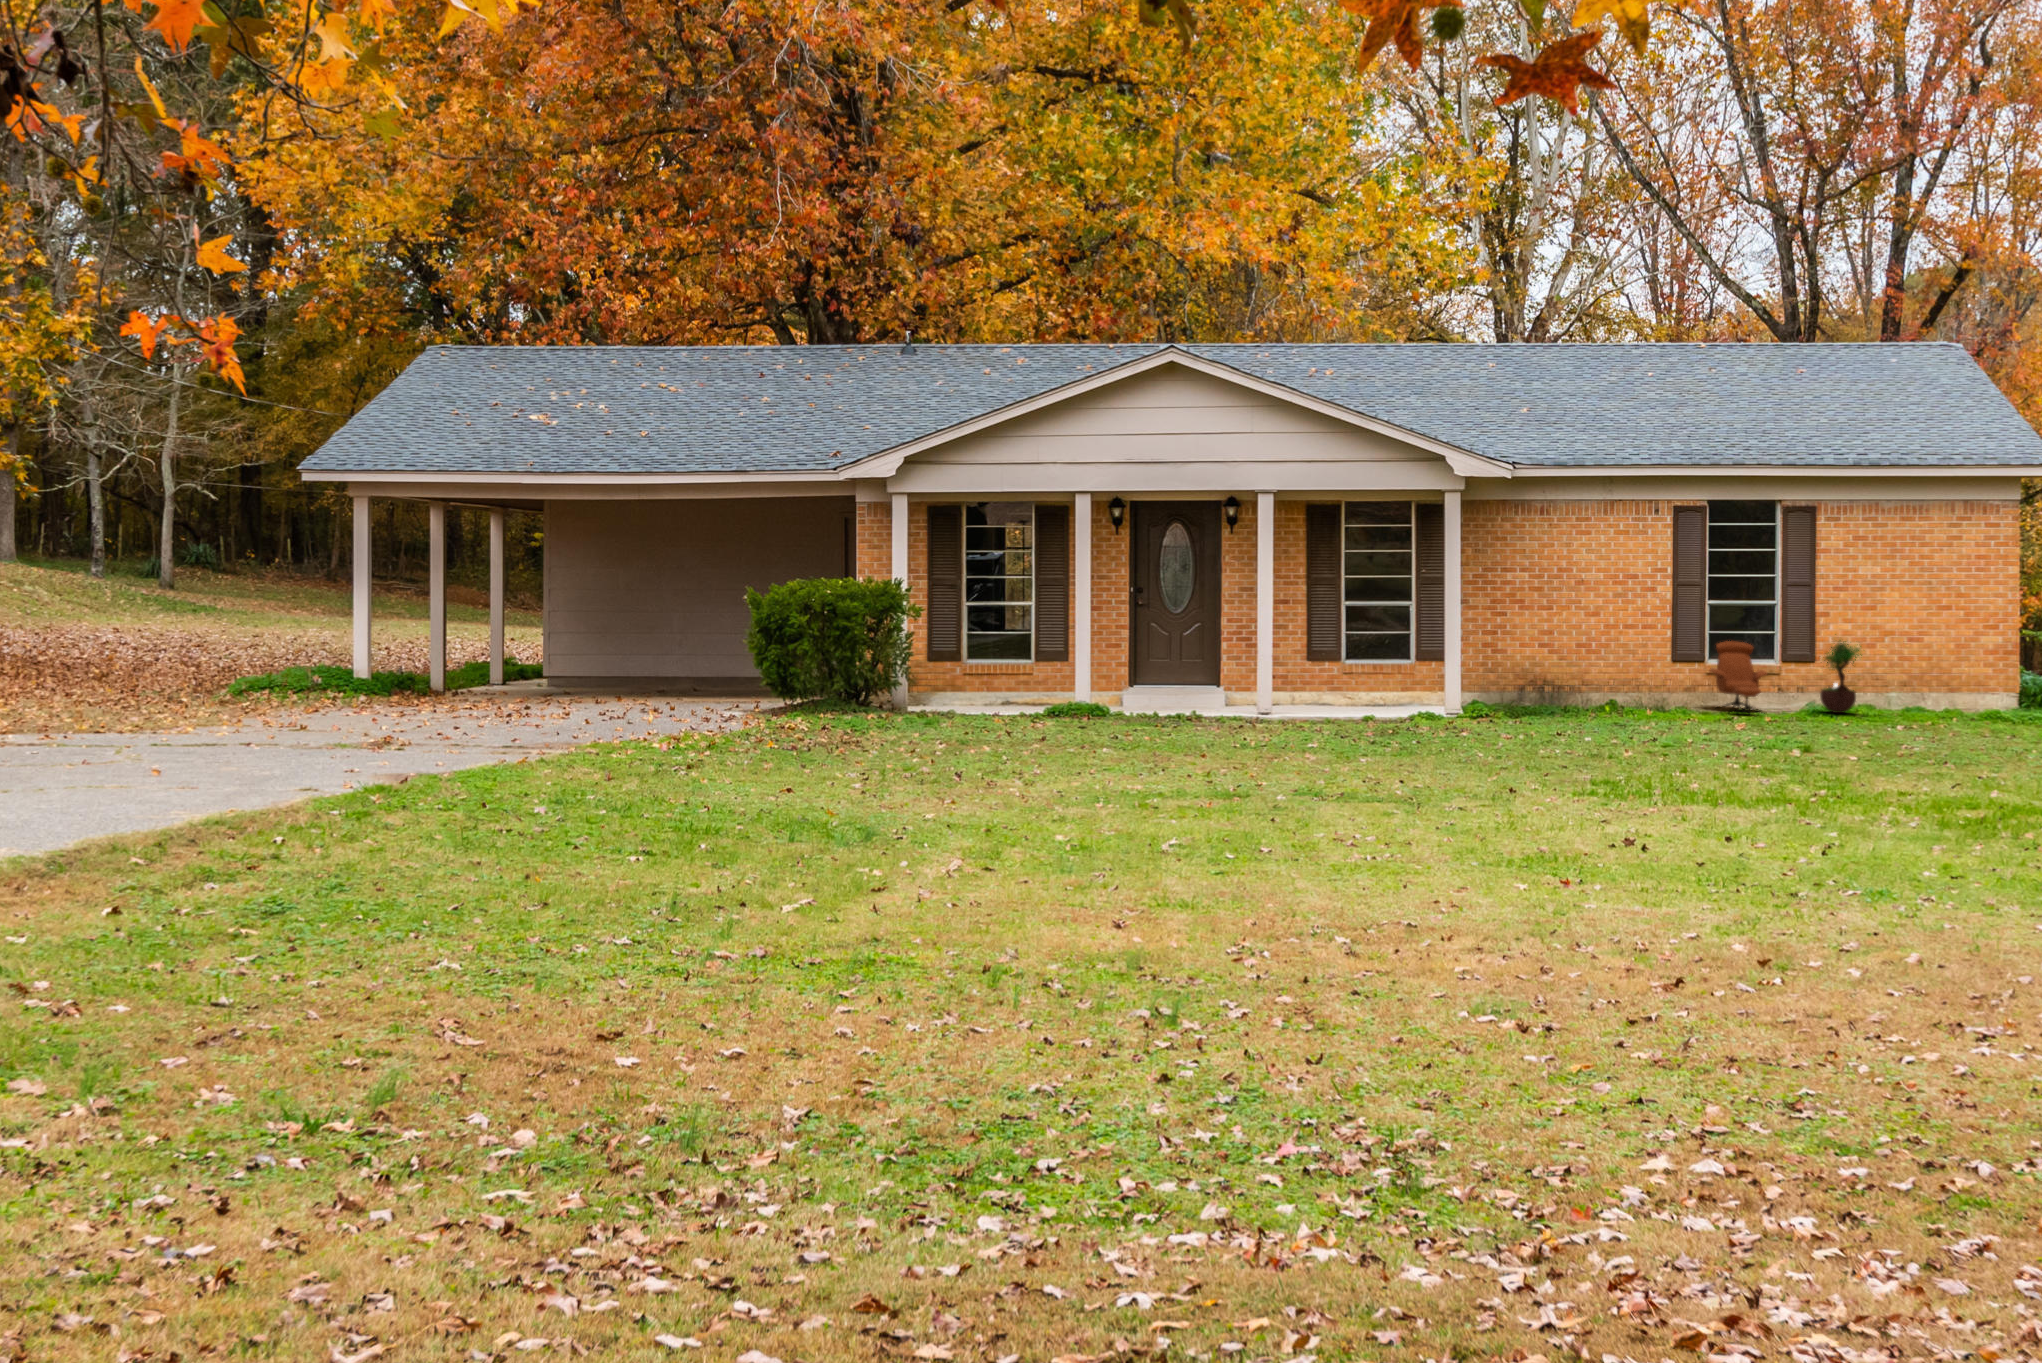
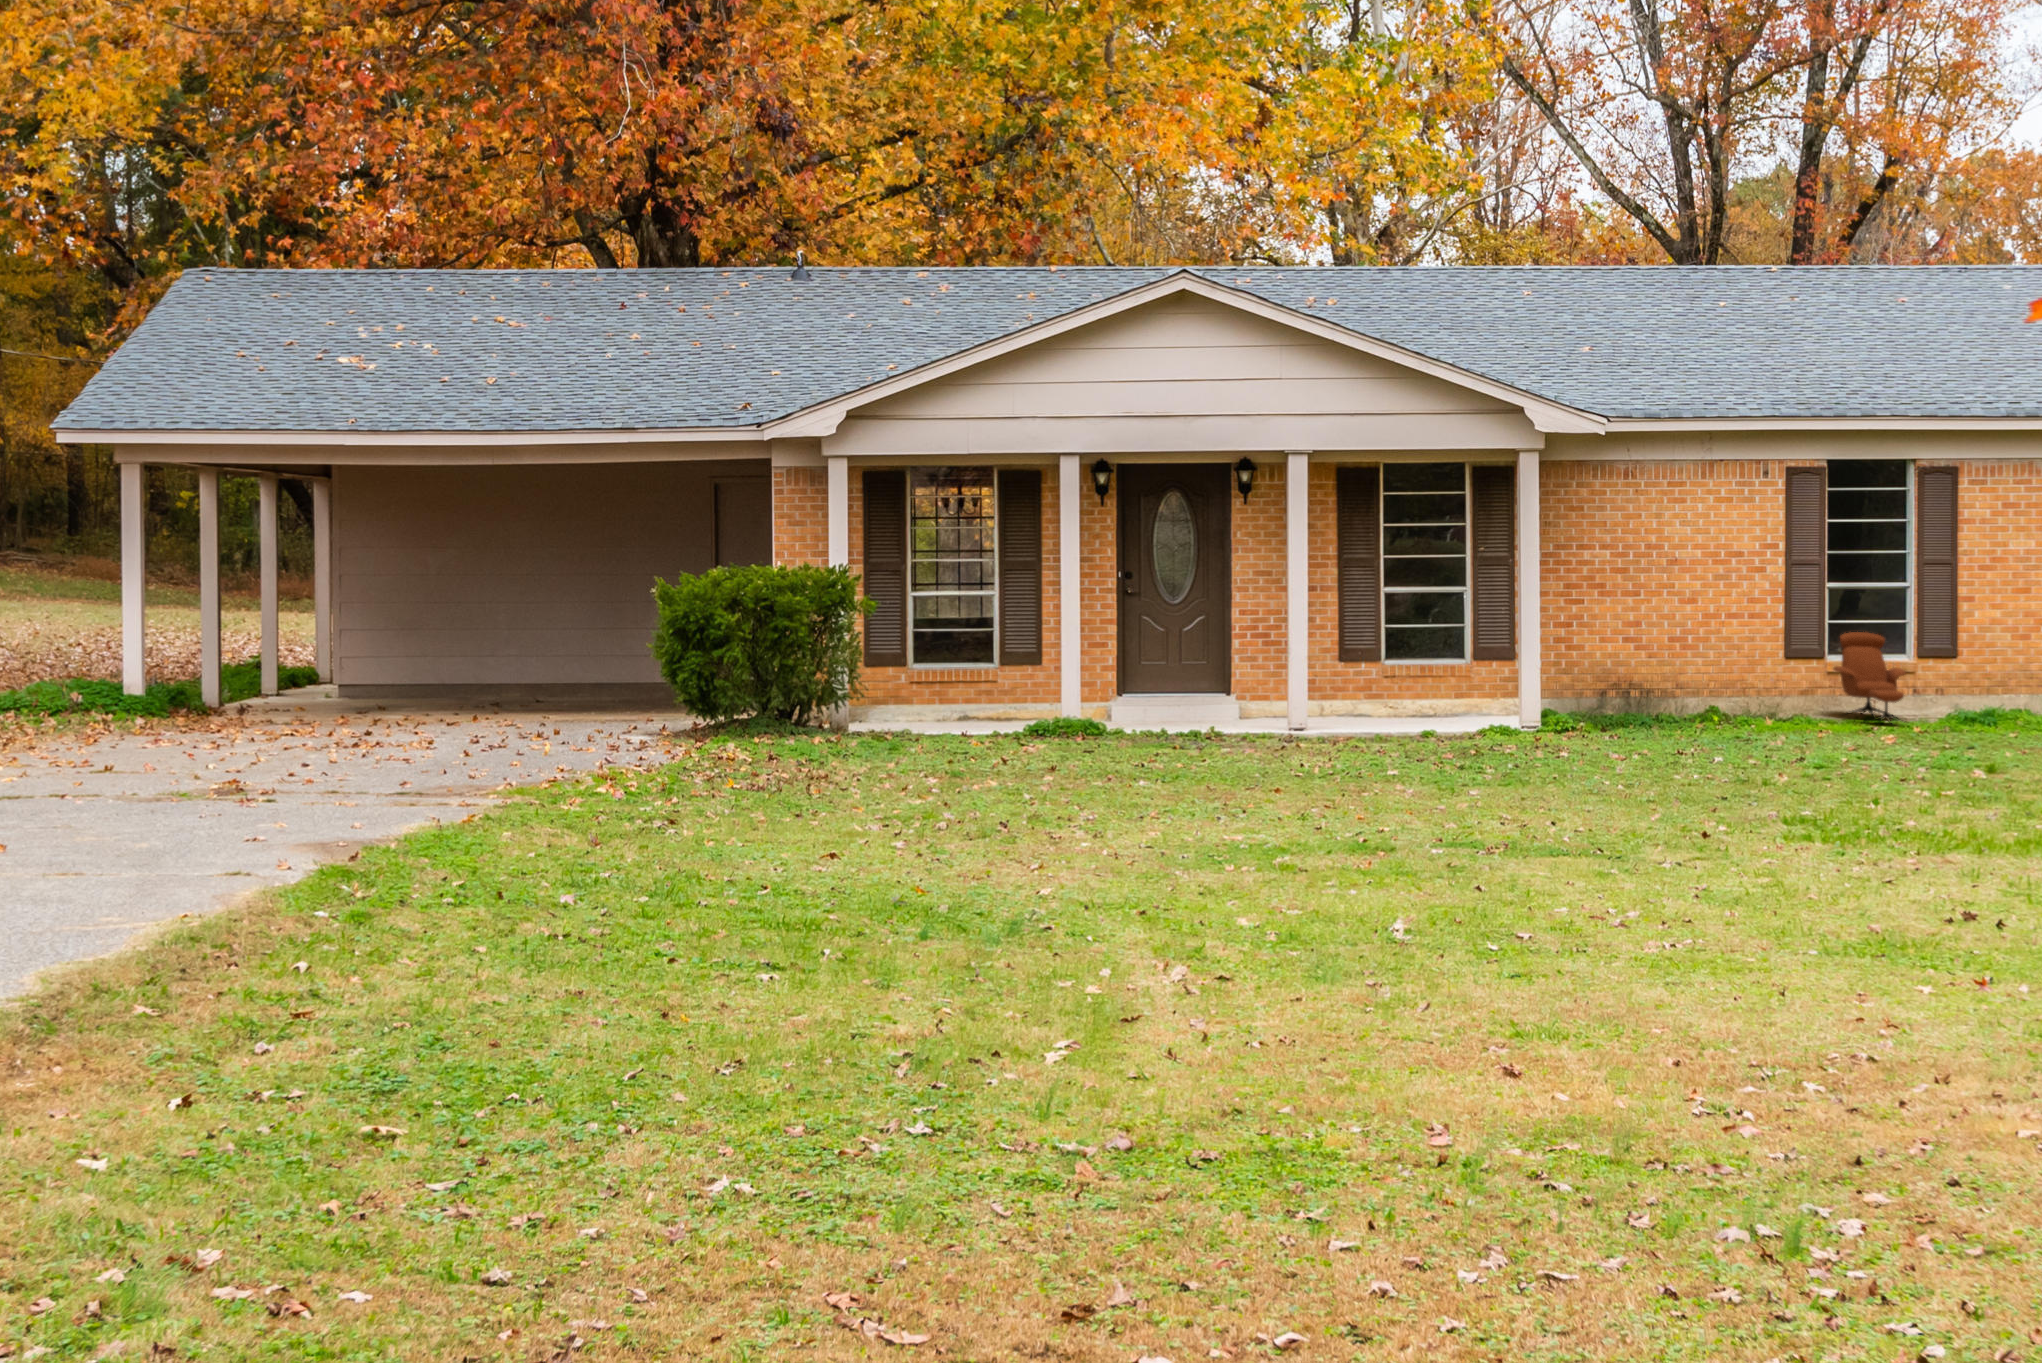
potted tree: present [1820,640,1862,713] -> none [1964,623,2022,720]

